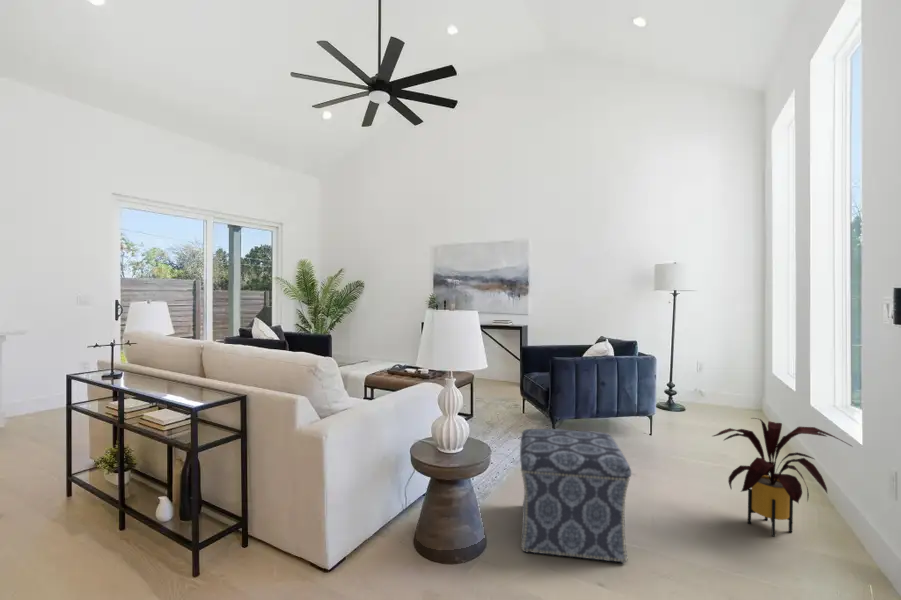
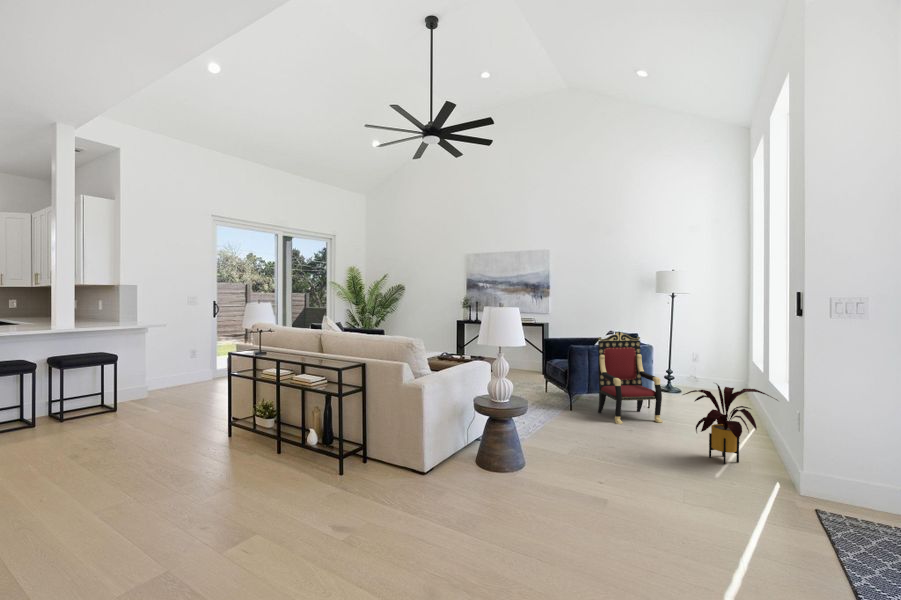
armchair: none [587,339,671,461] -> present [598,332,662,424]
ottoman: present [520,429,631,563] -> none [547,392,622,474]

